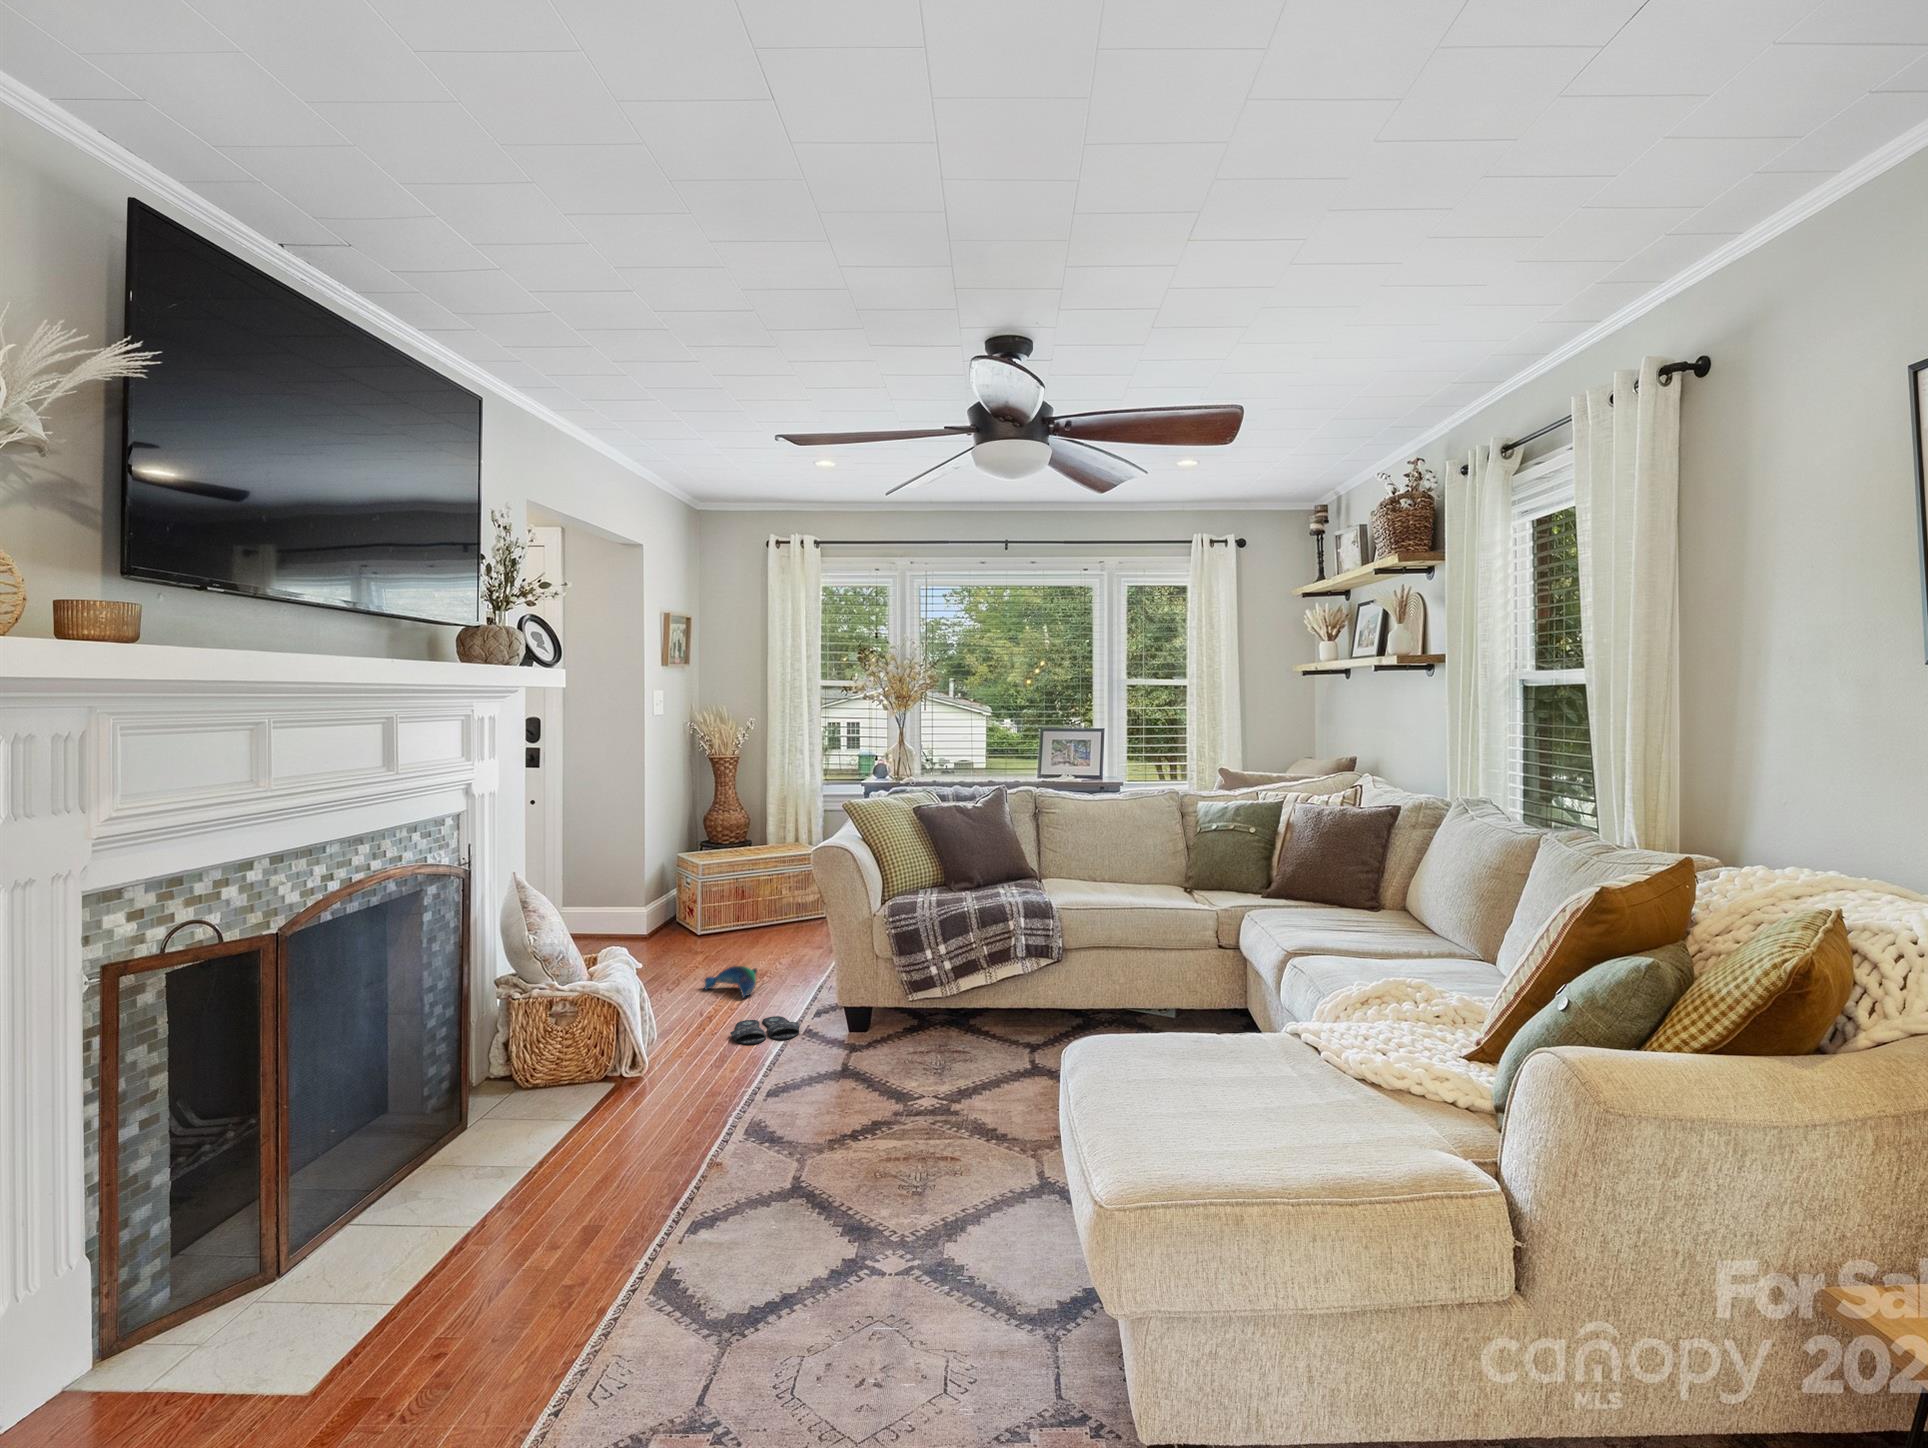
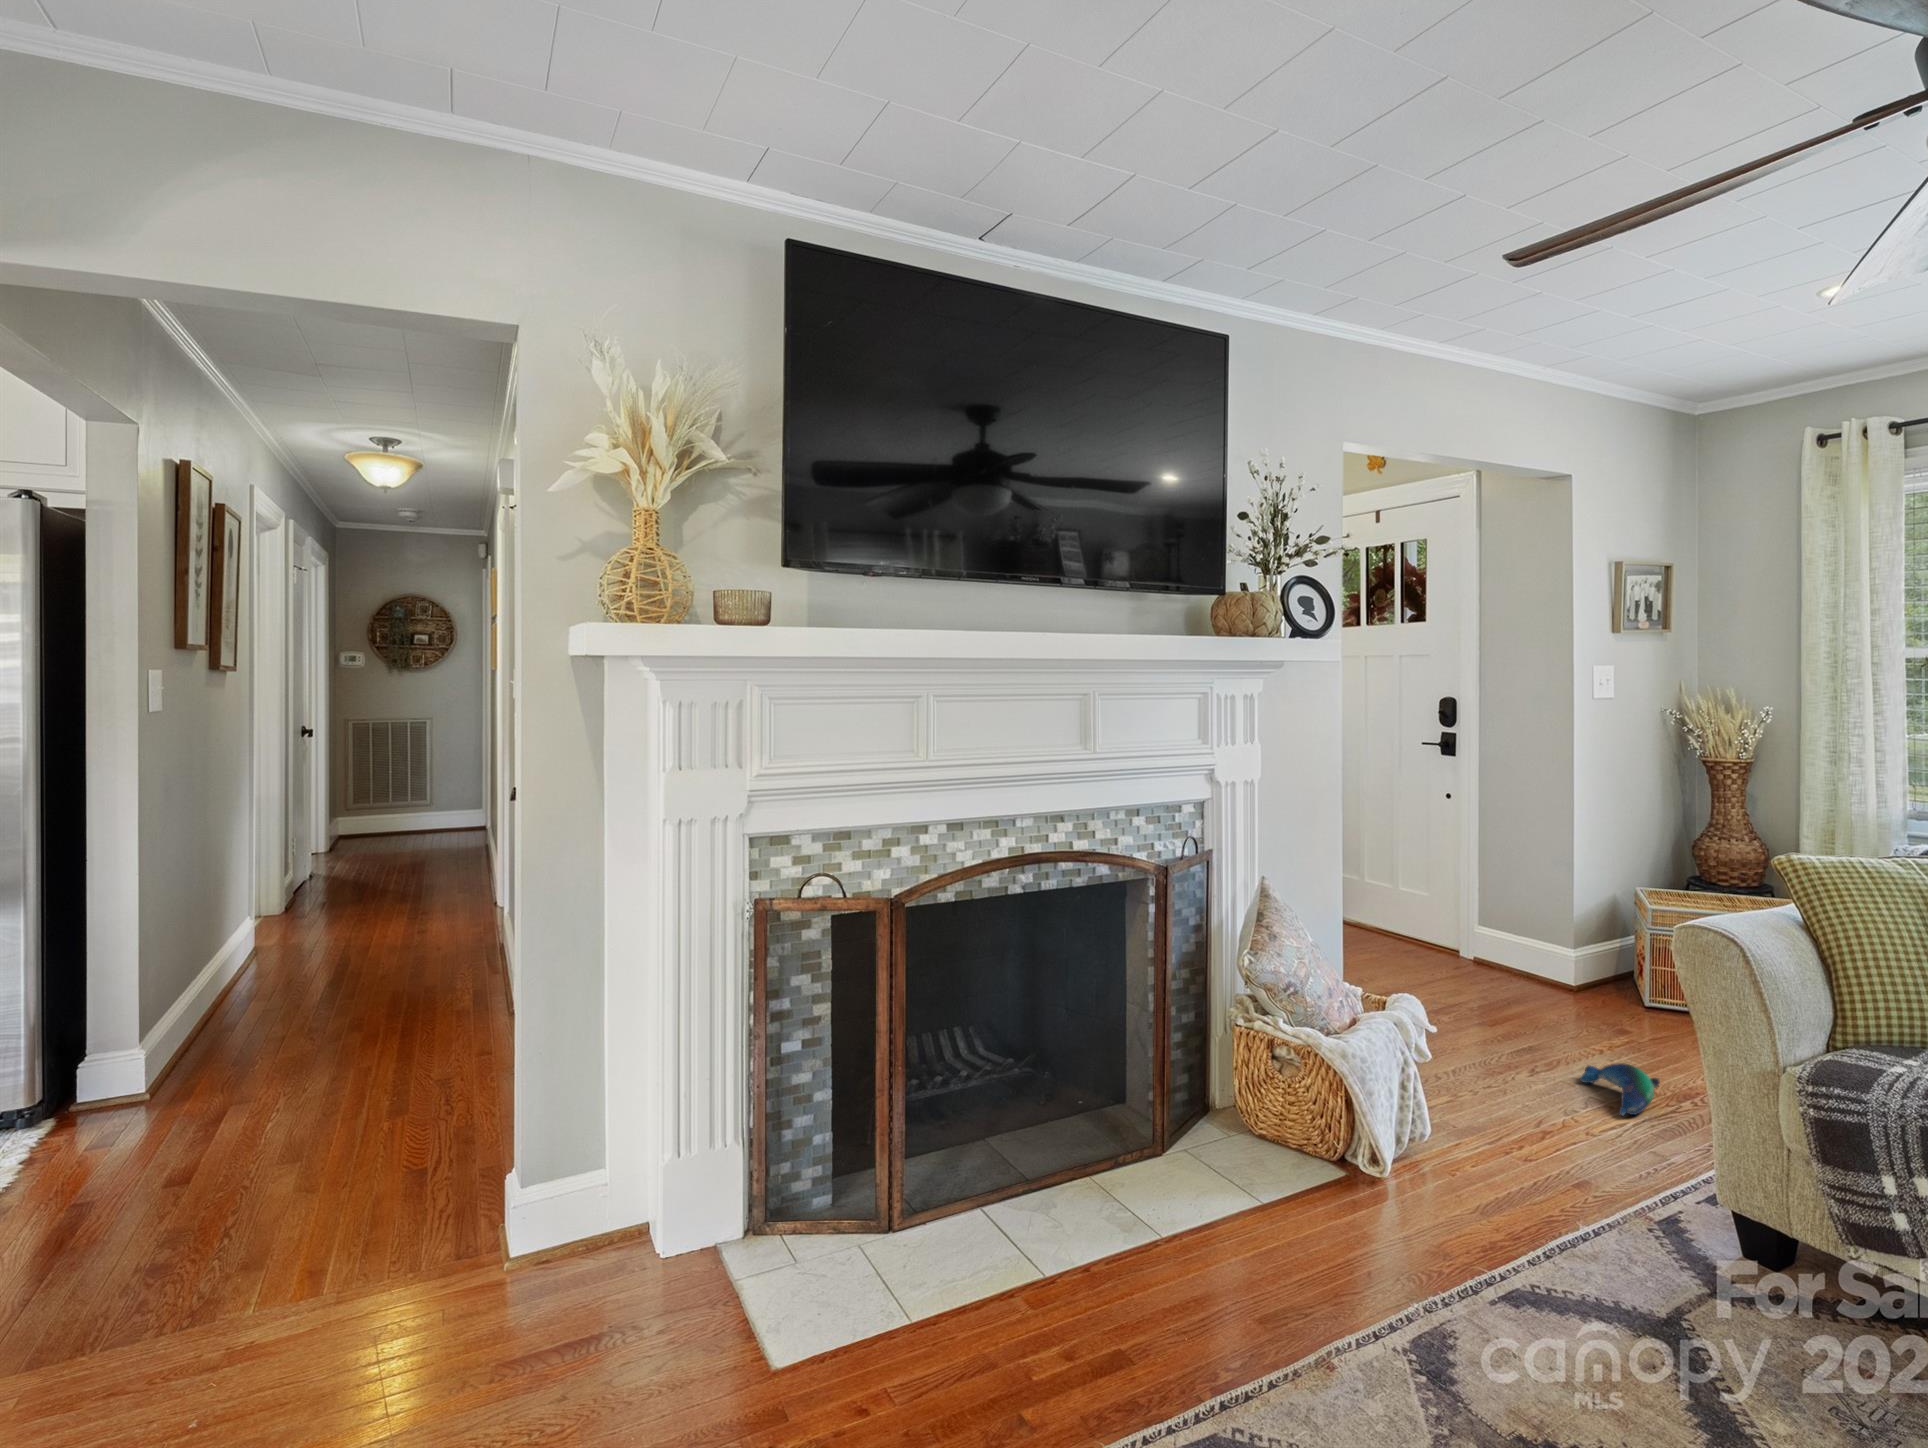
slippers: present [730,1016,799,1045] -> none [1547,1152,1664,1215]

